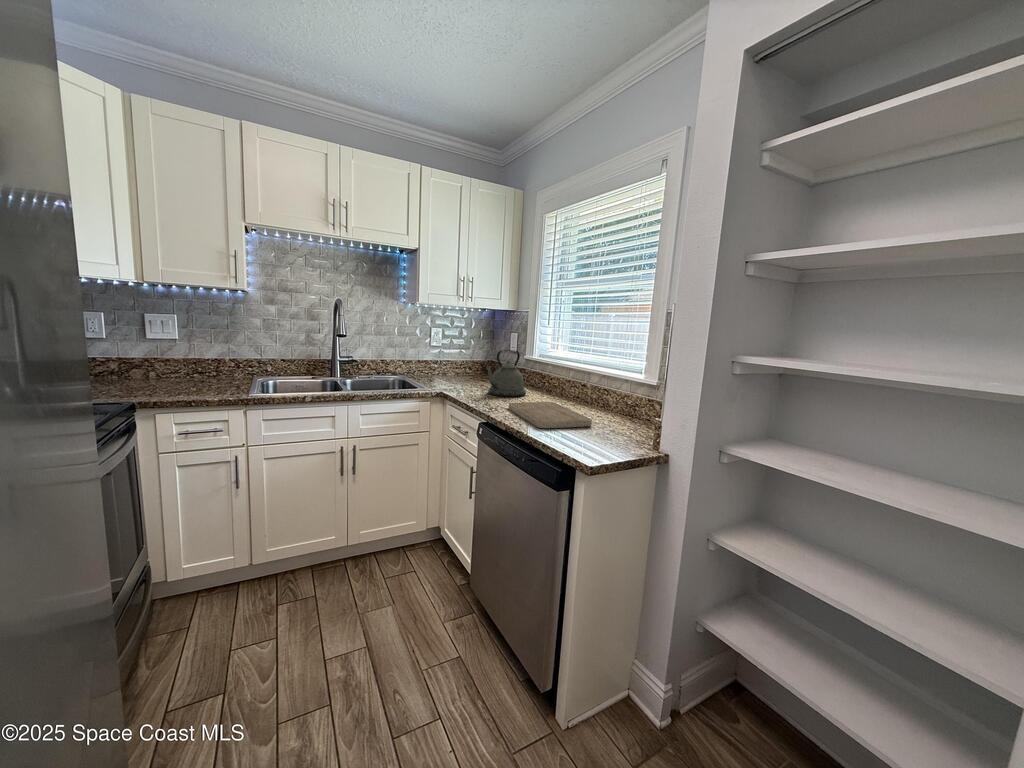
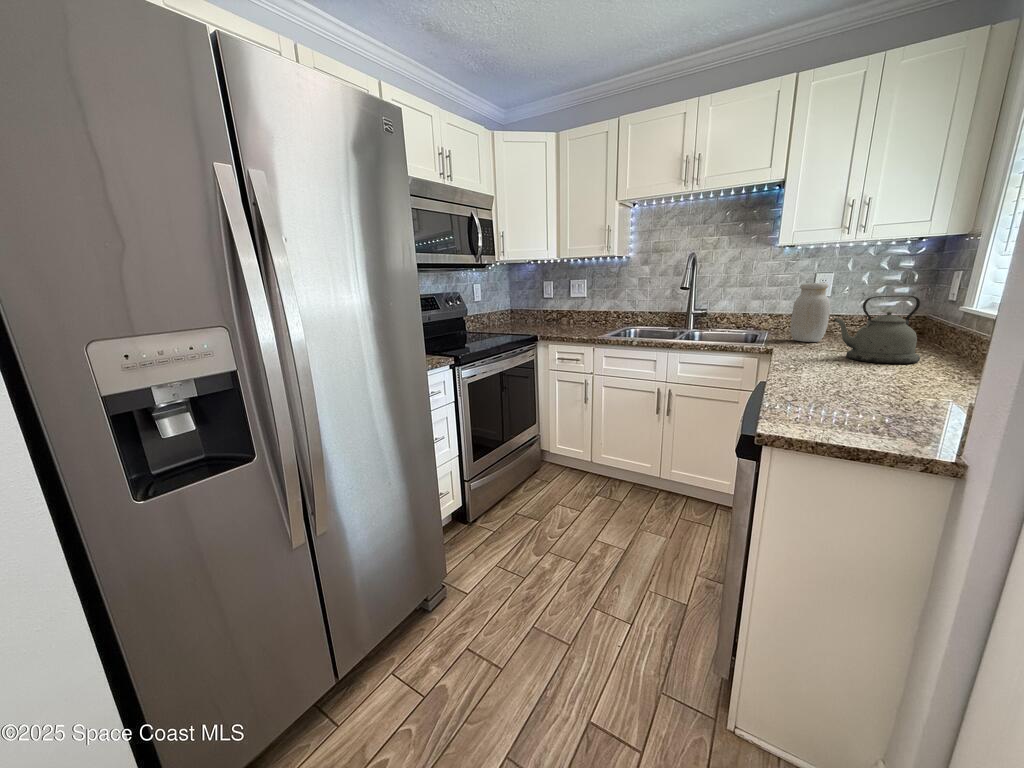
jar: none [429,336,454,383] -> present [790,282,830,342]
cutting board: present [509,402,592,428] -> none [811,366,929,409]

